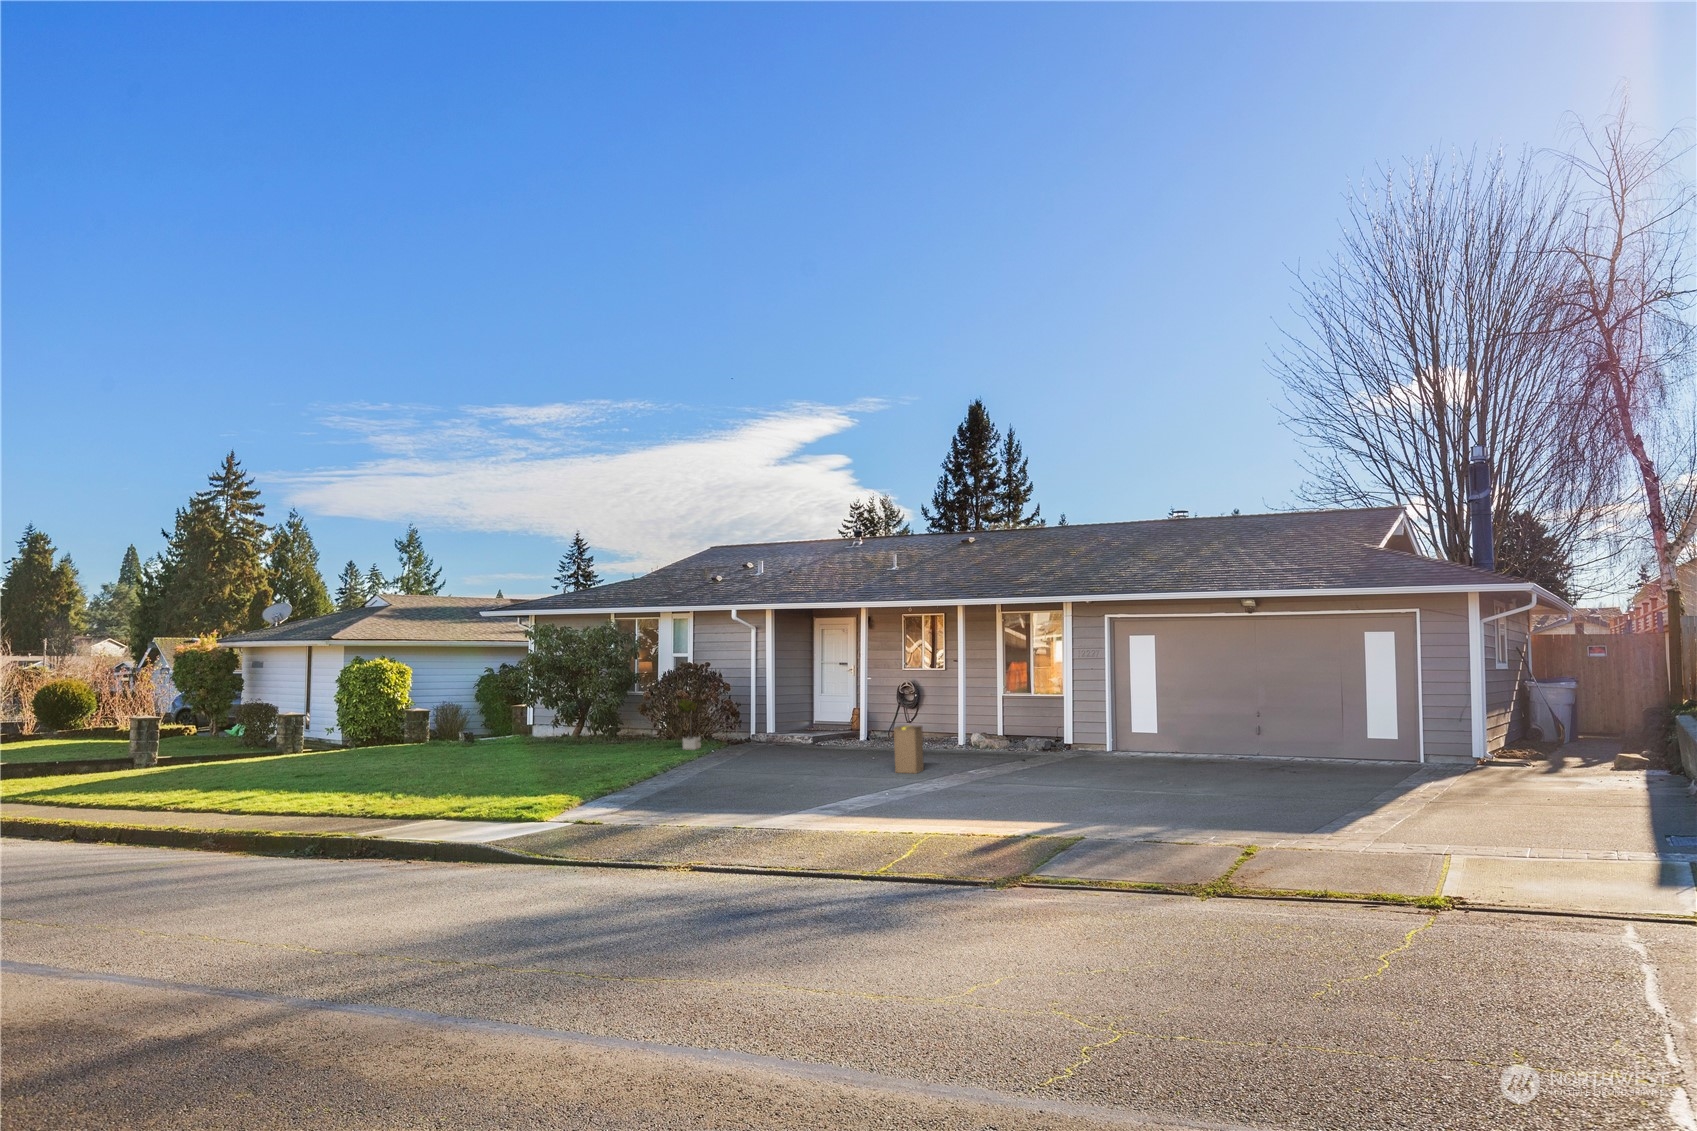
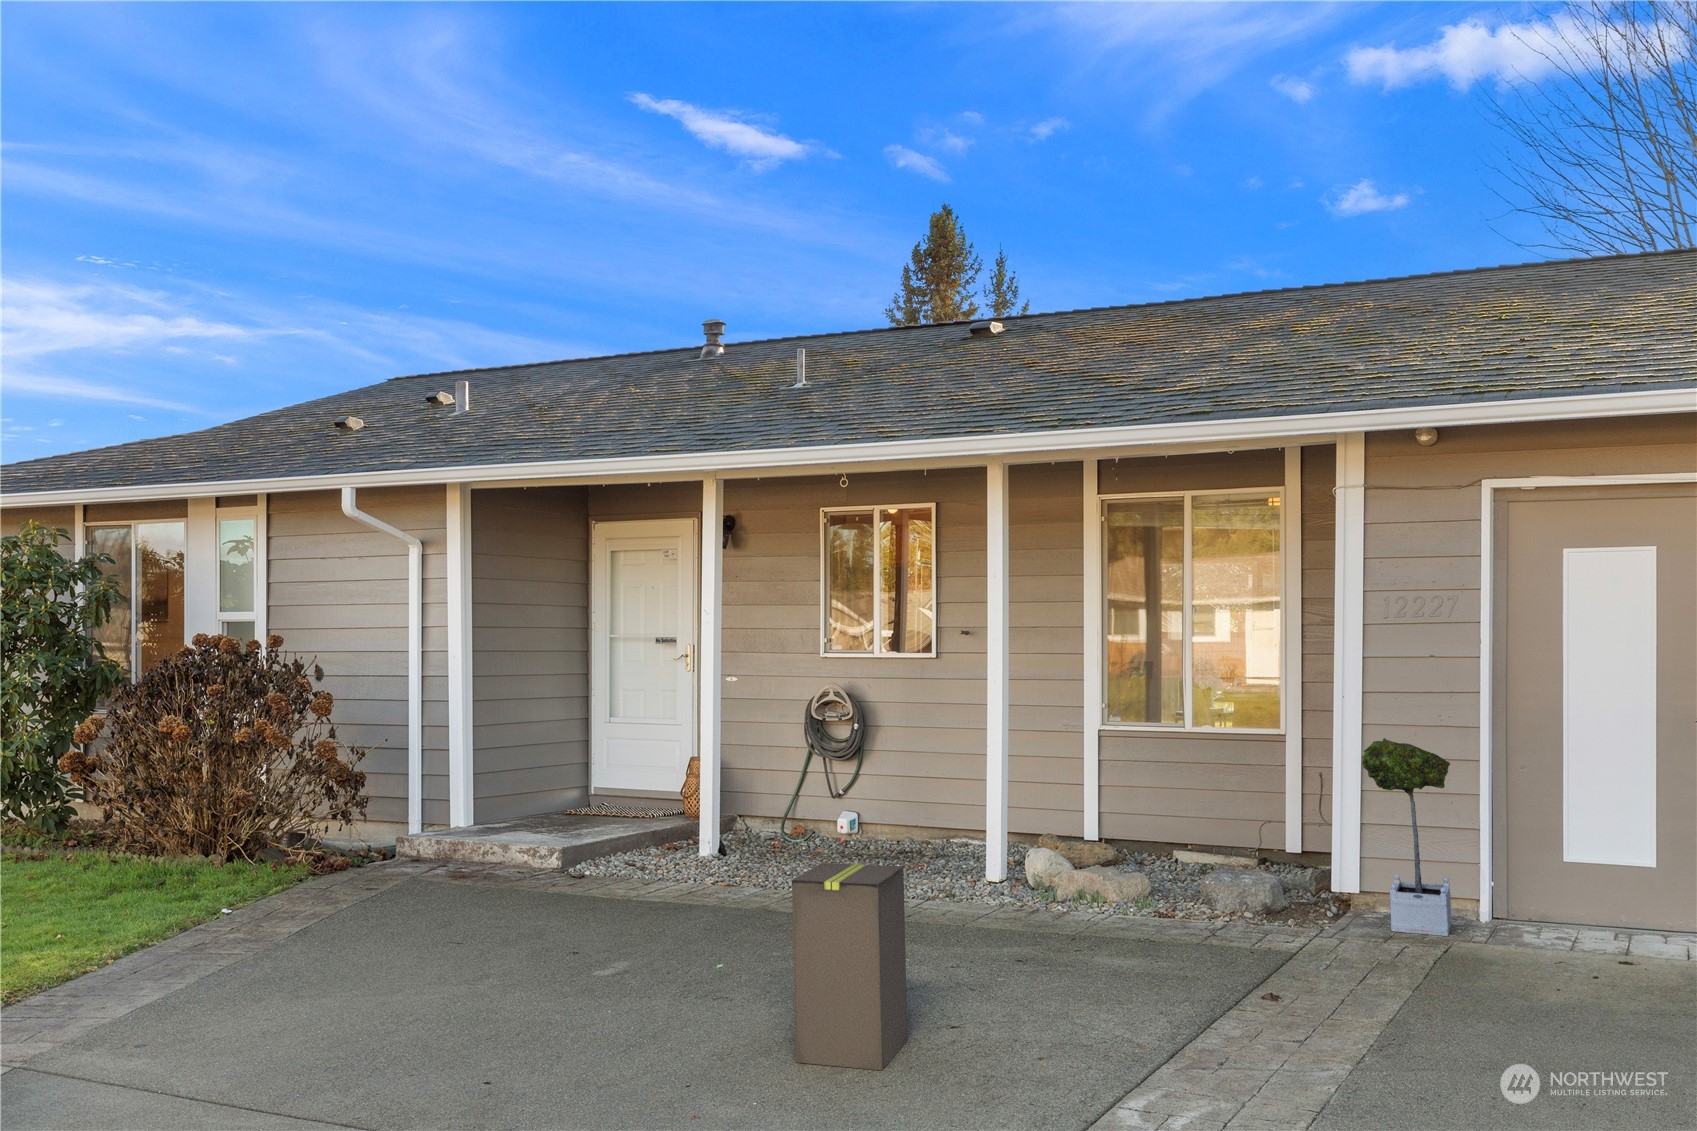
potted tree: present [678,699,701,750] -> present [1362,738,1452,936]

